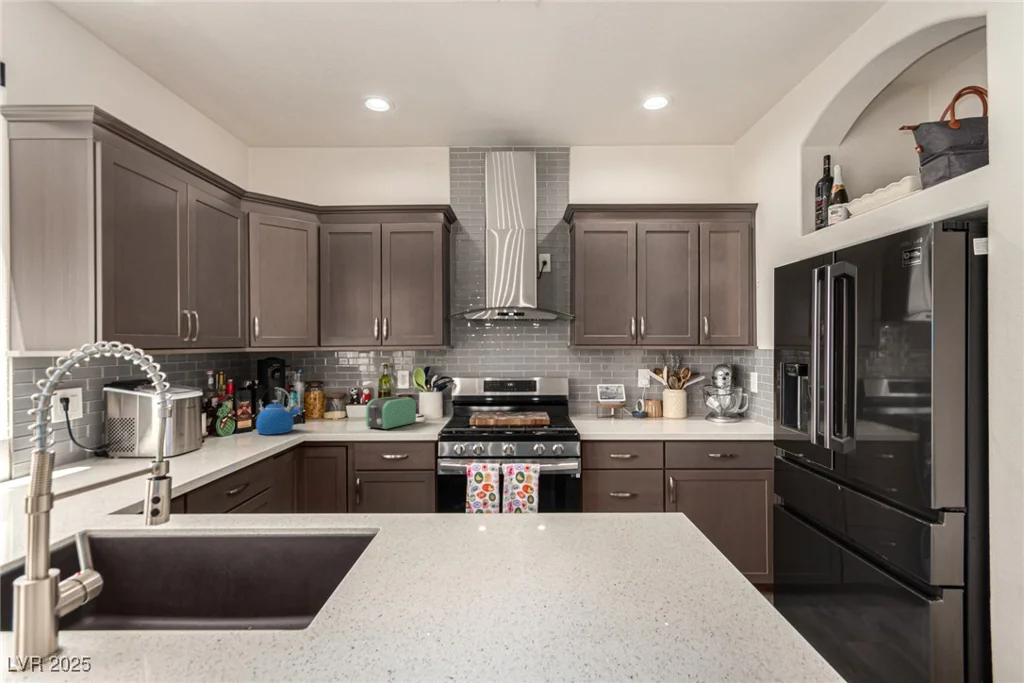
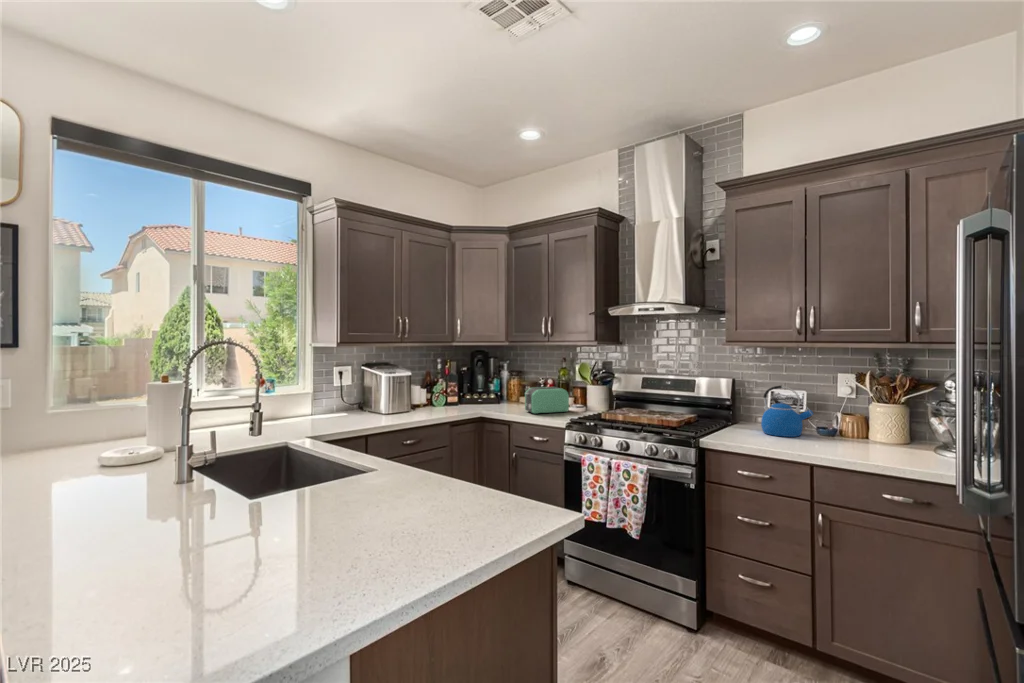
kettle: present [256,387,301,434] -> present [761,386,813,437]

